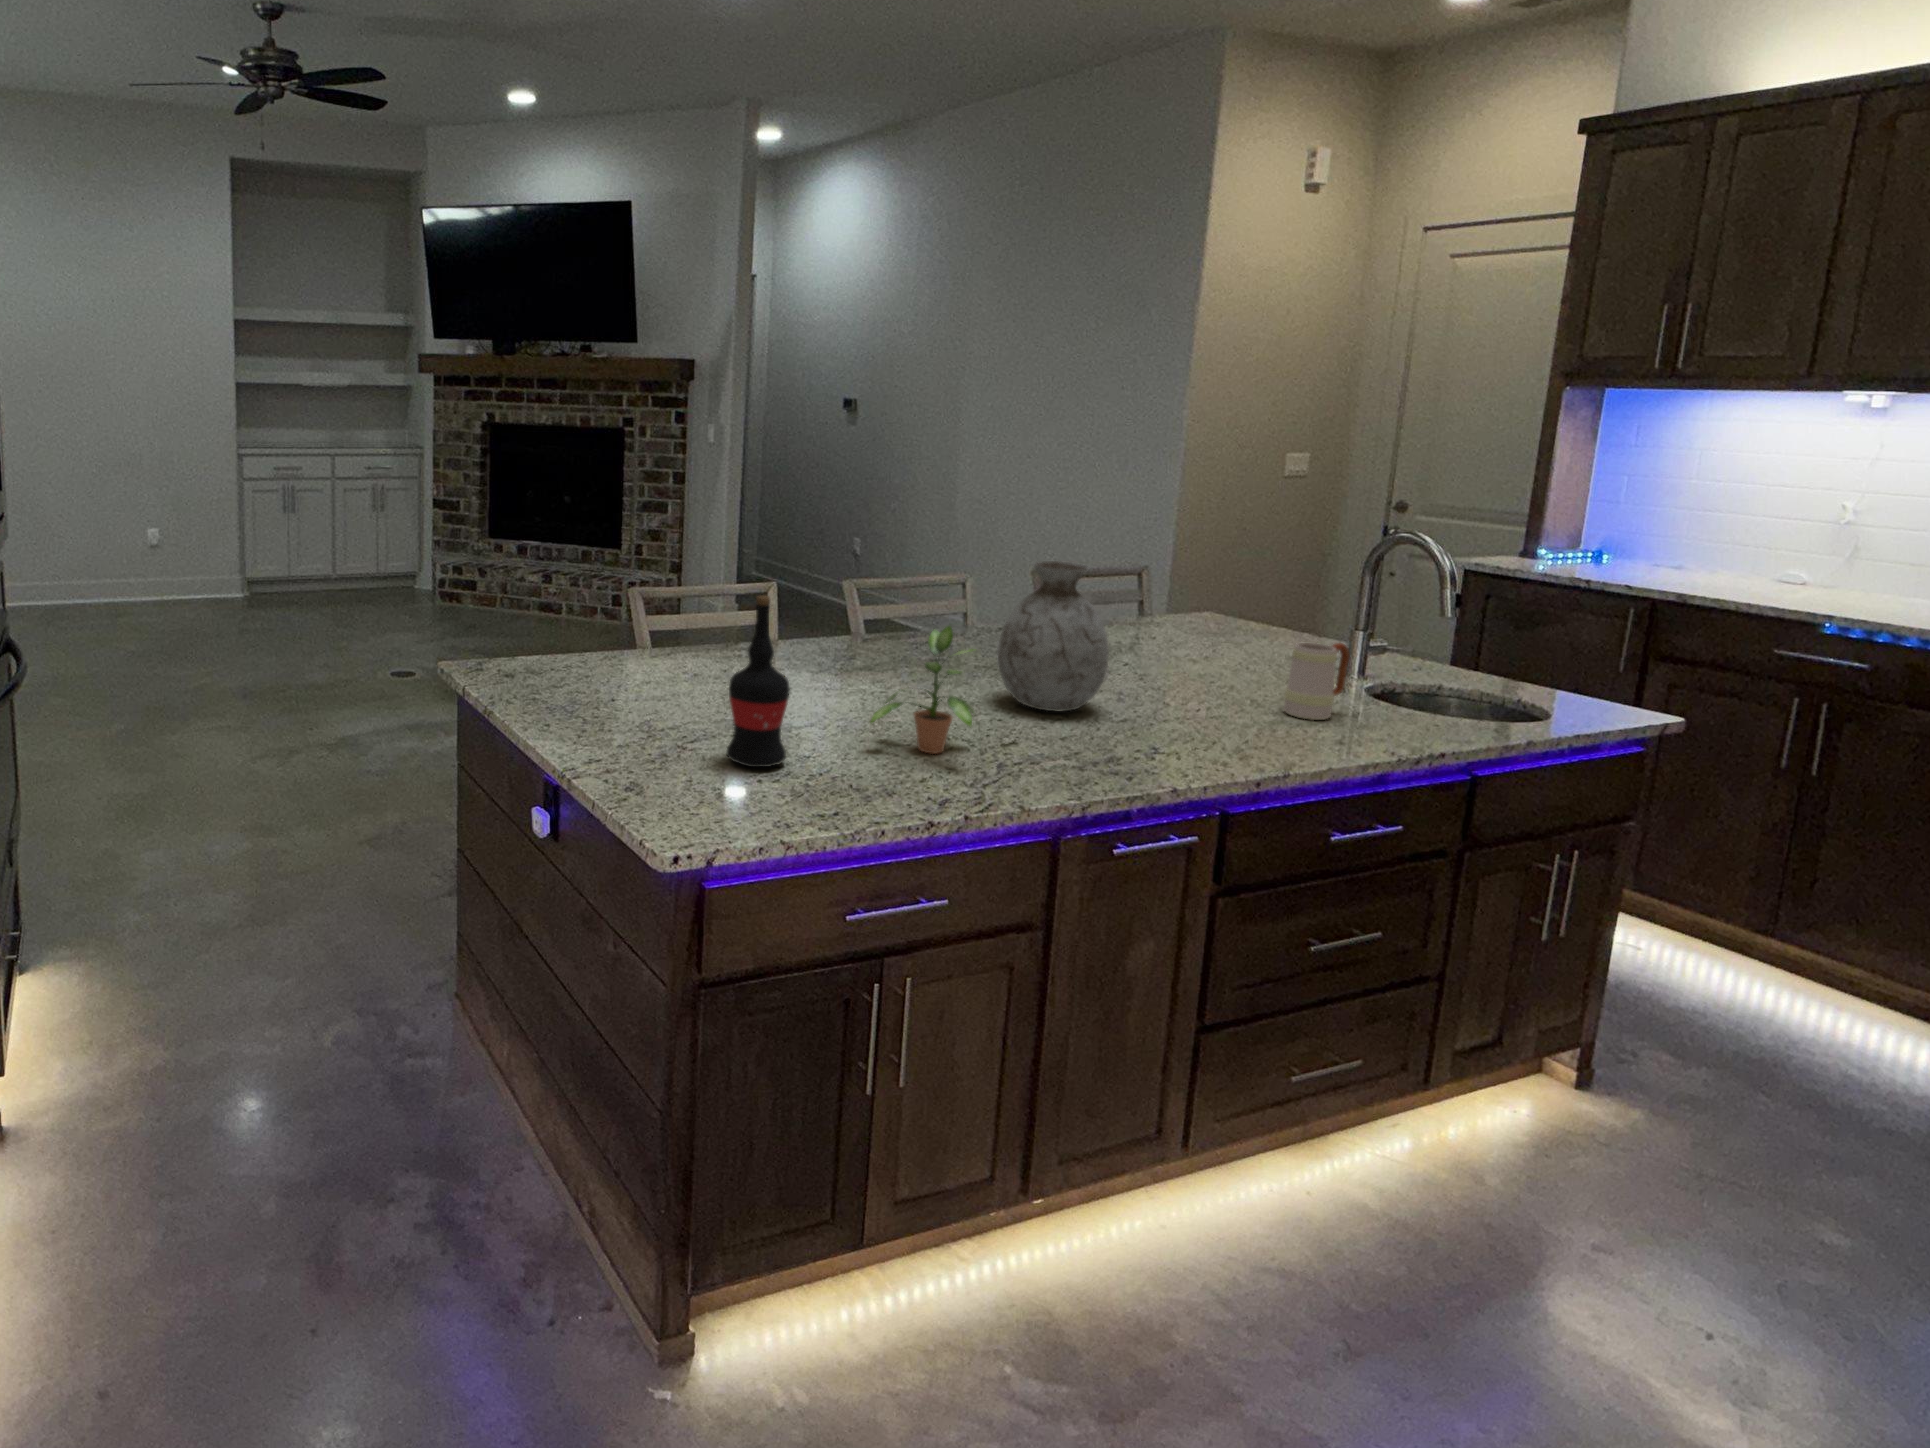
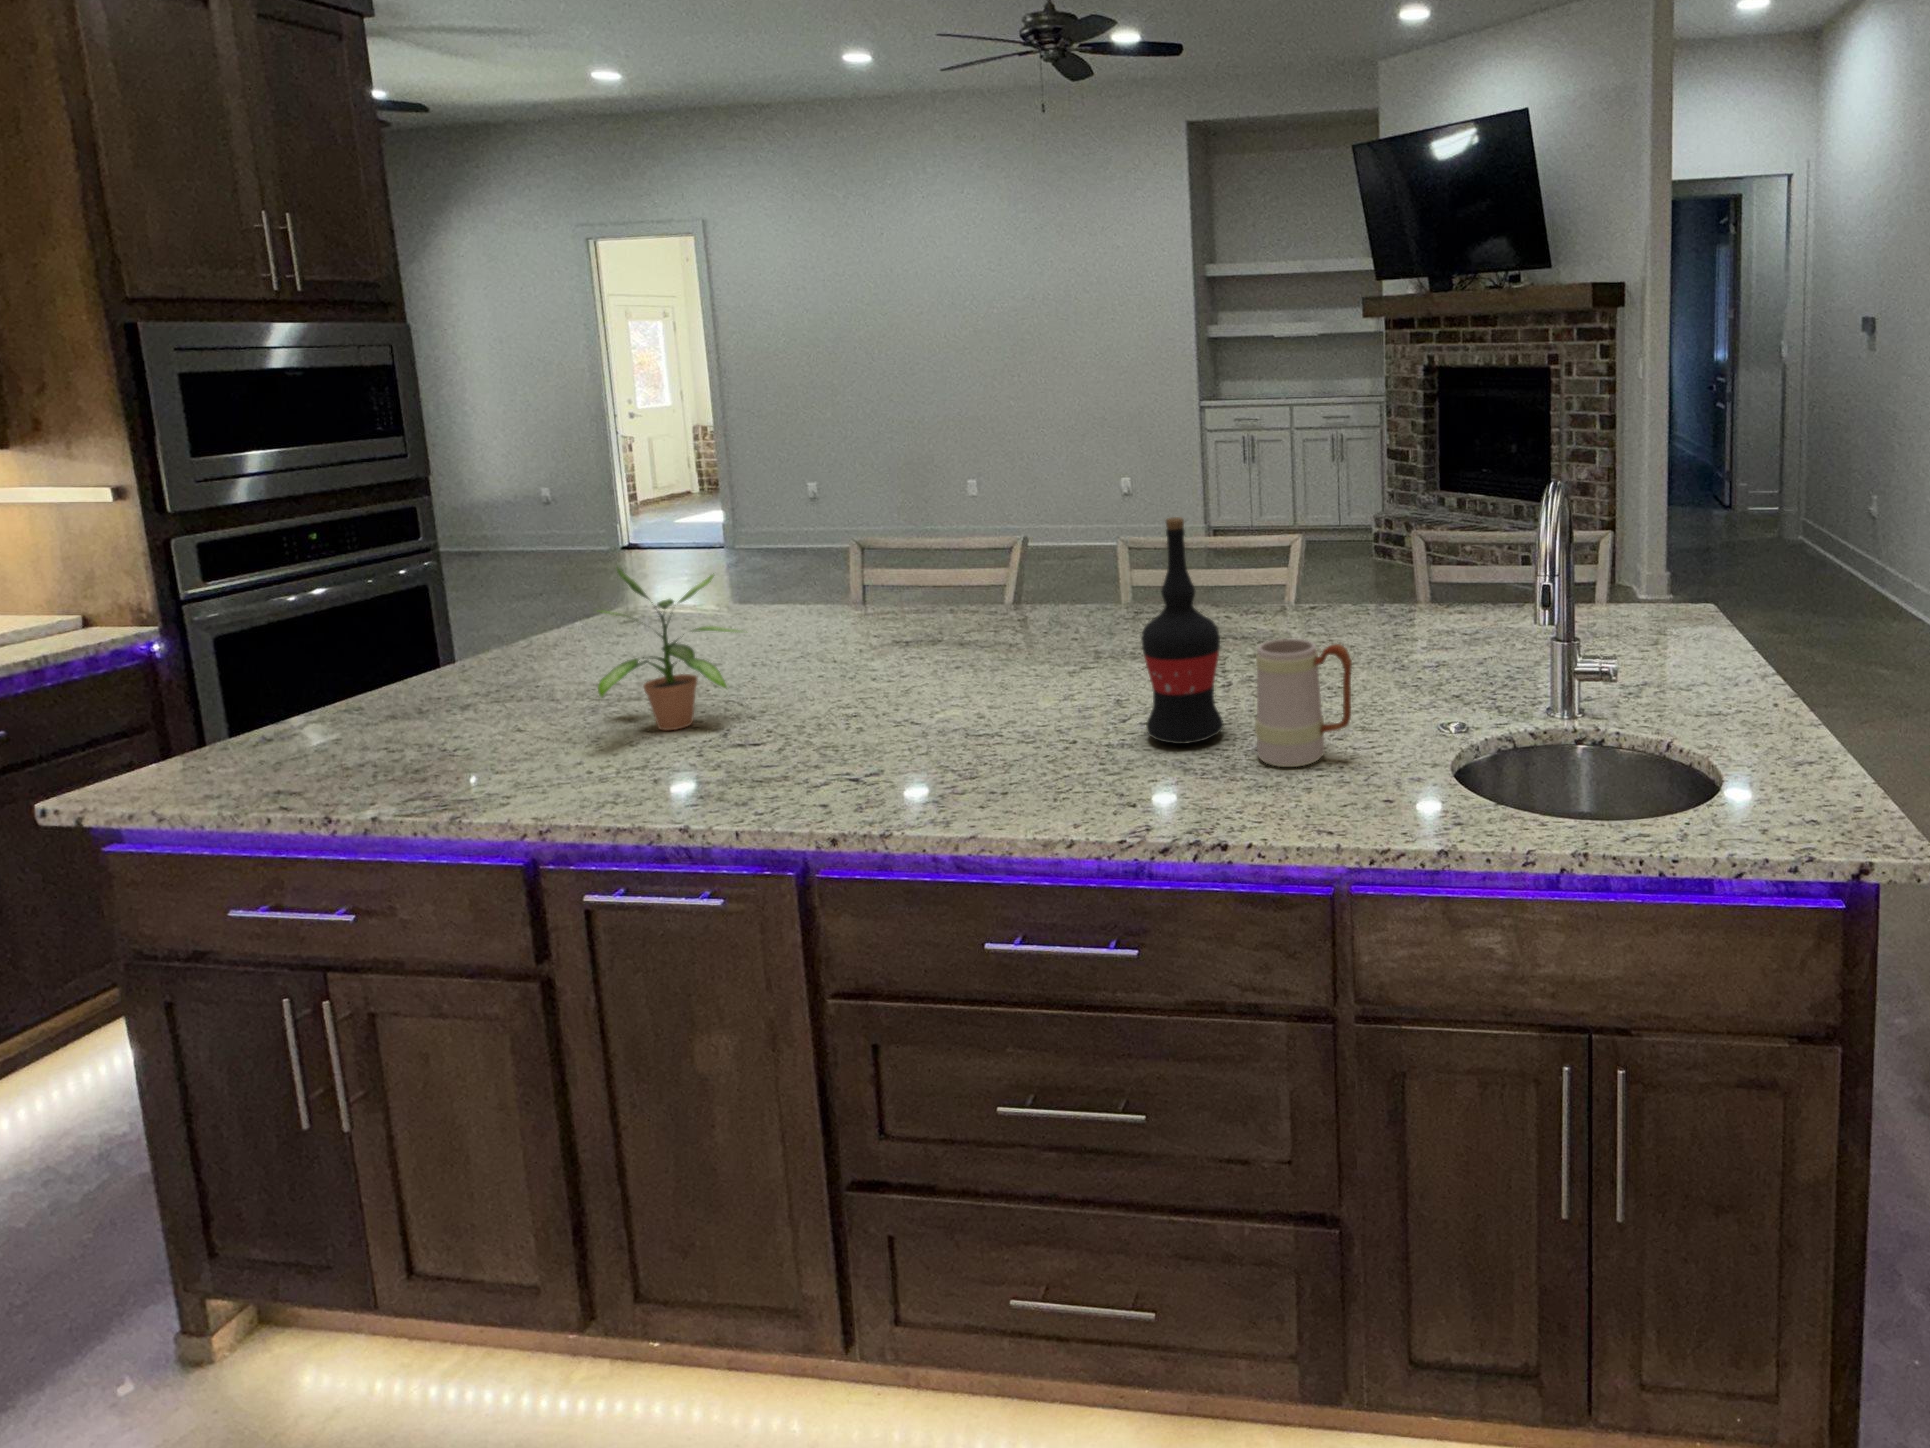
vase: present [998,561,1109,711] -> none [922,496,1069,703]
wine bottle: present [726,596,790,767] -> present [1141,517,1224,744]

